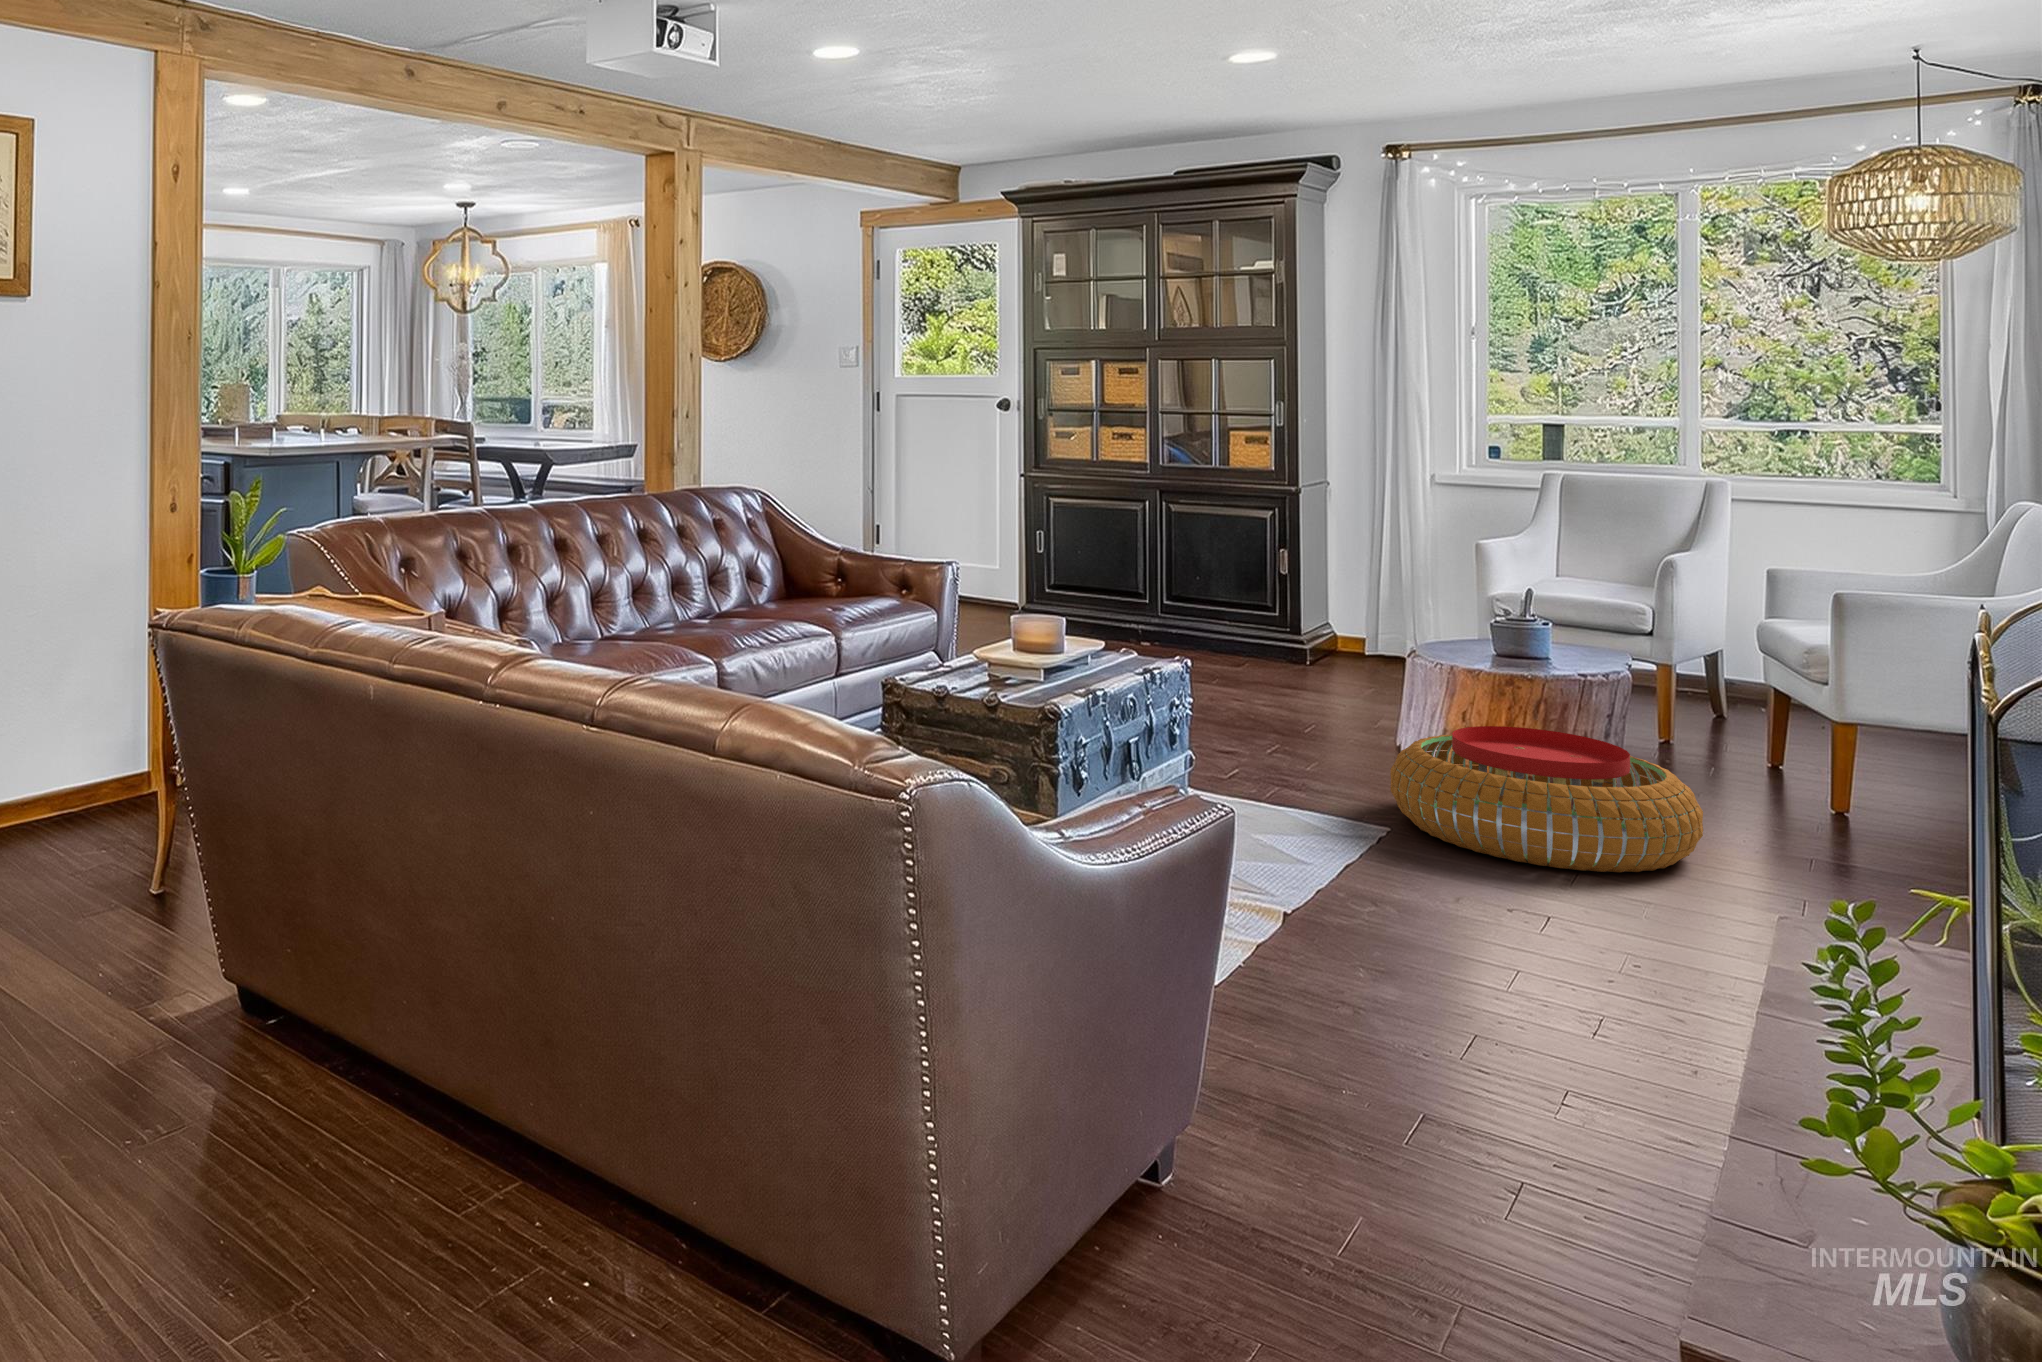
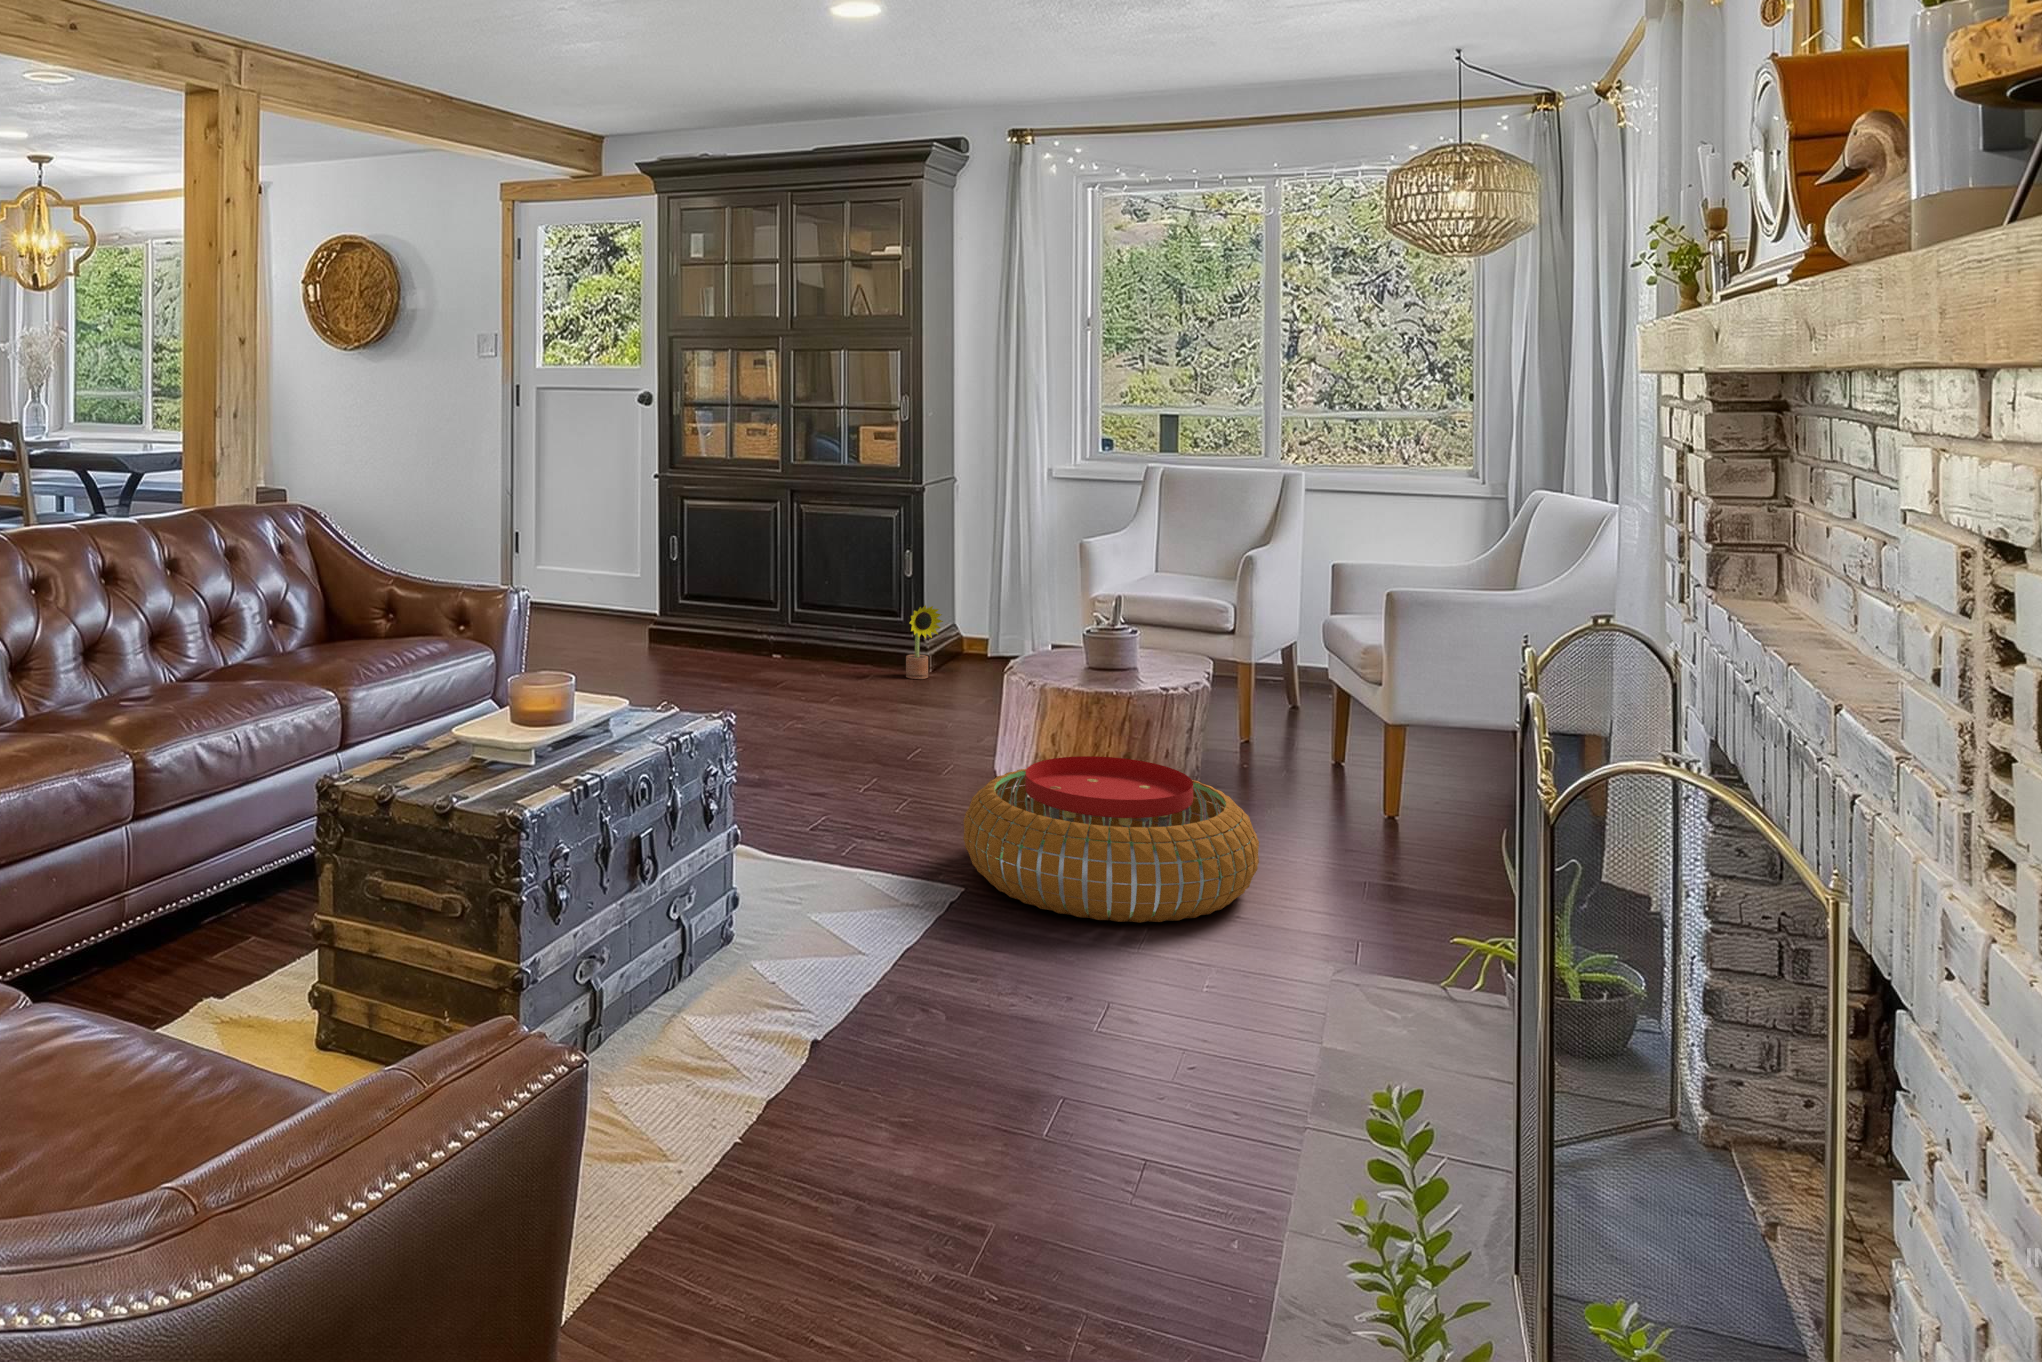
decorative plant: none [1282,597,1322,666] -> present [906,605,943,679]

